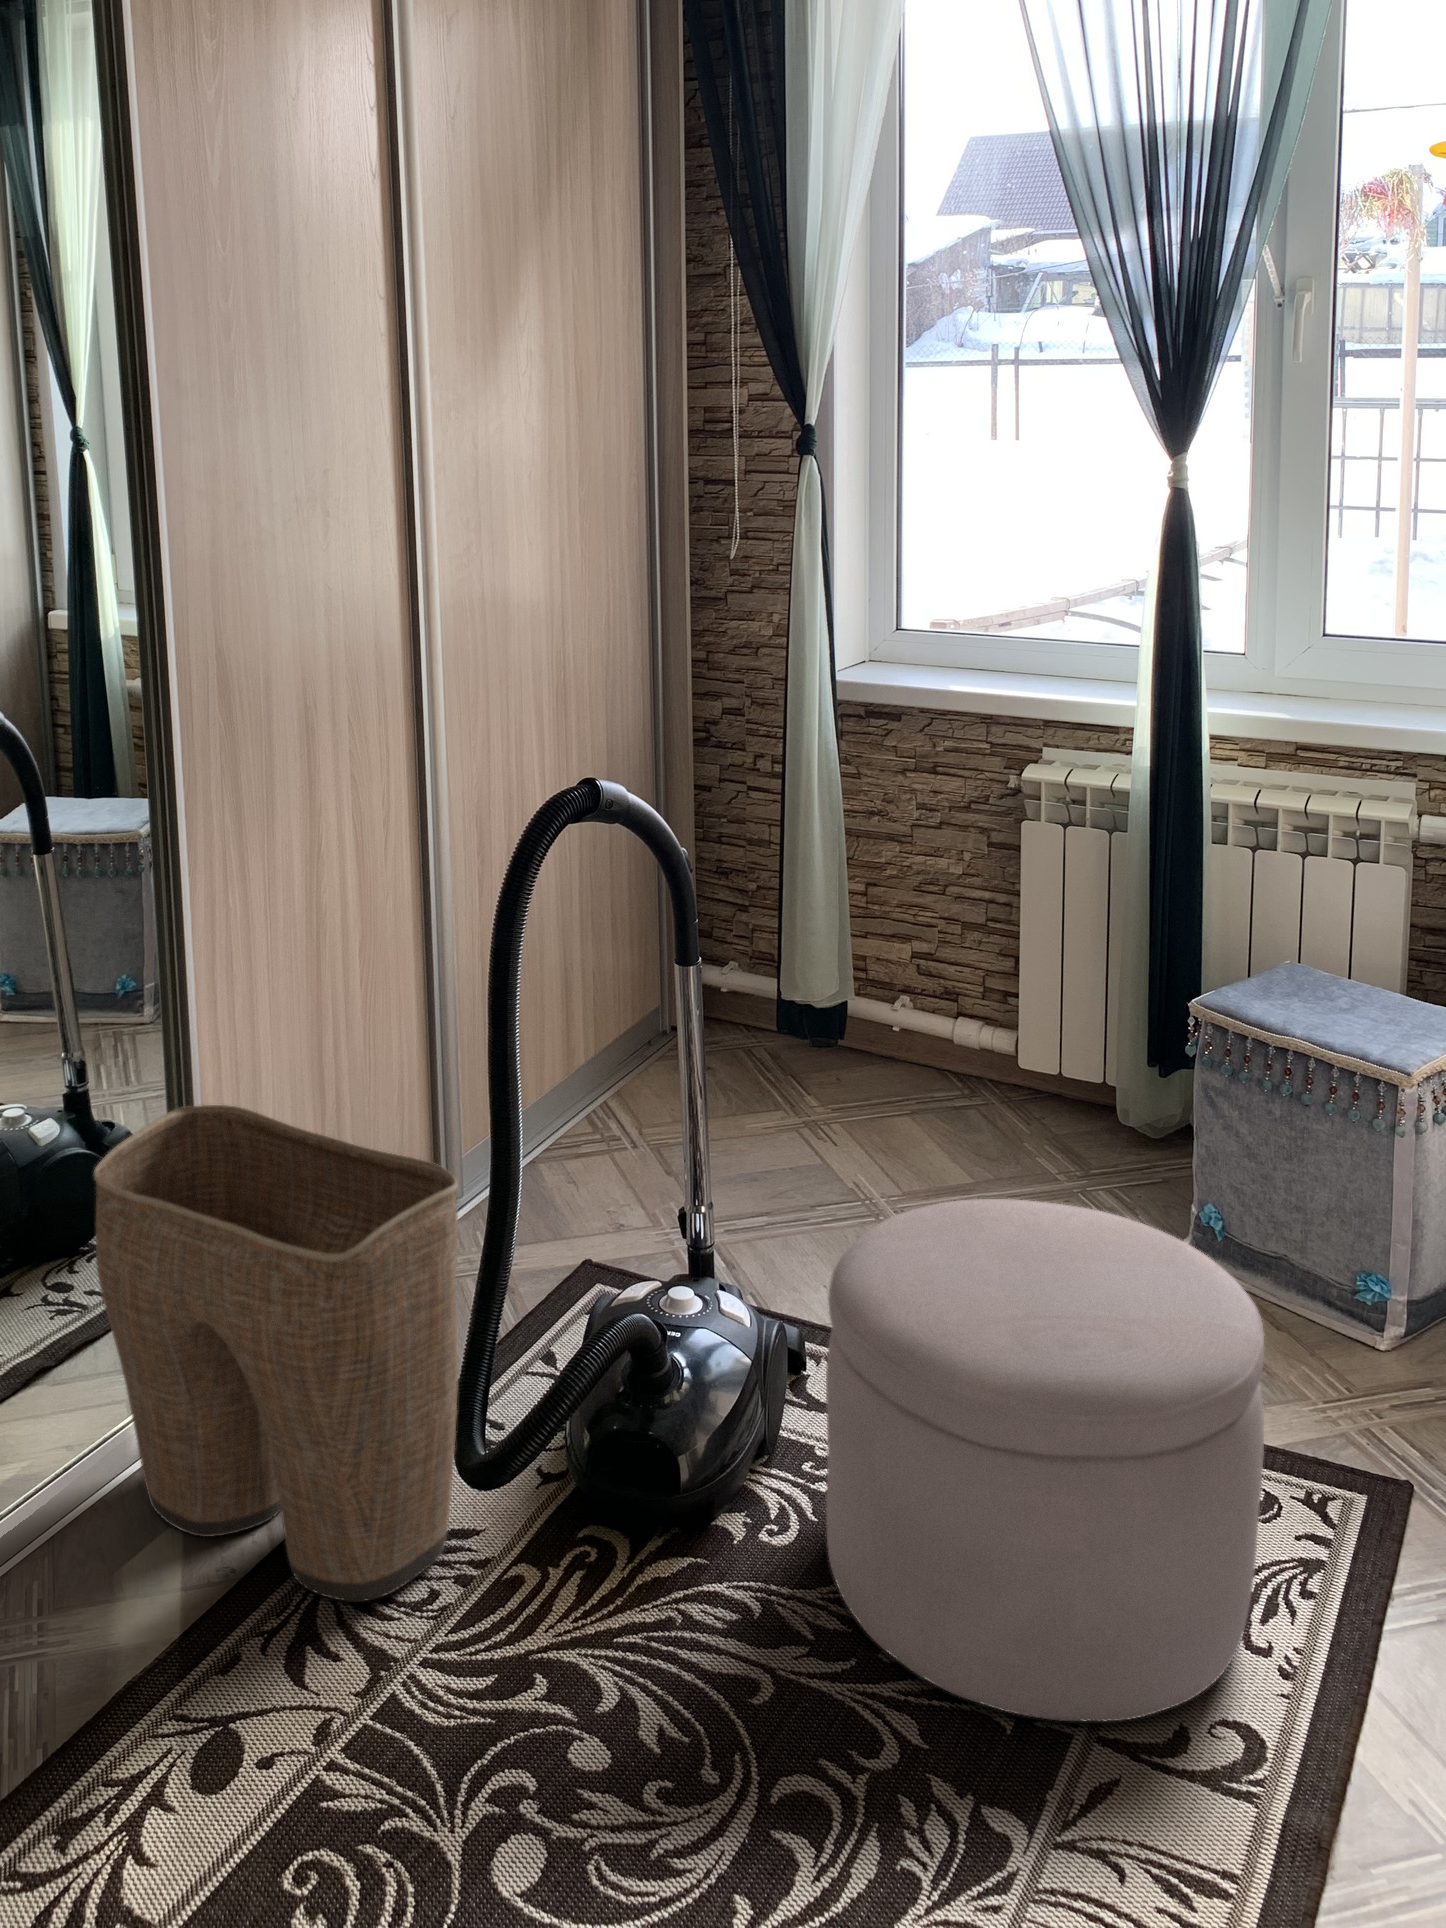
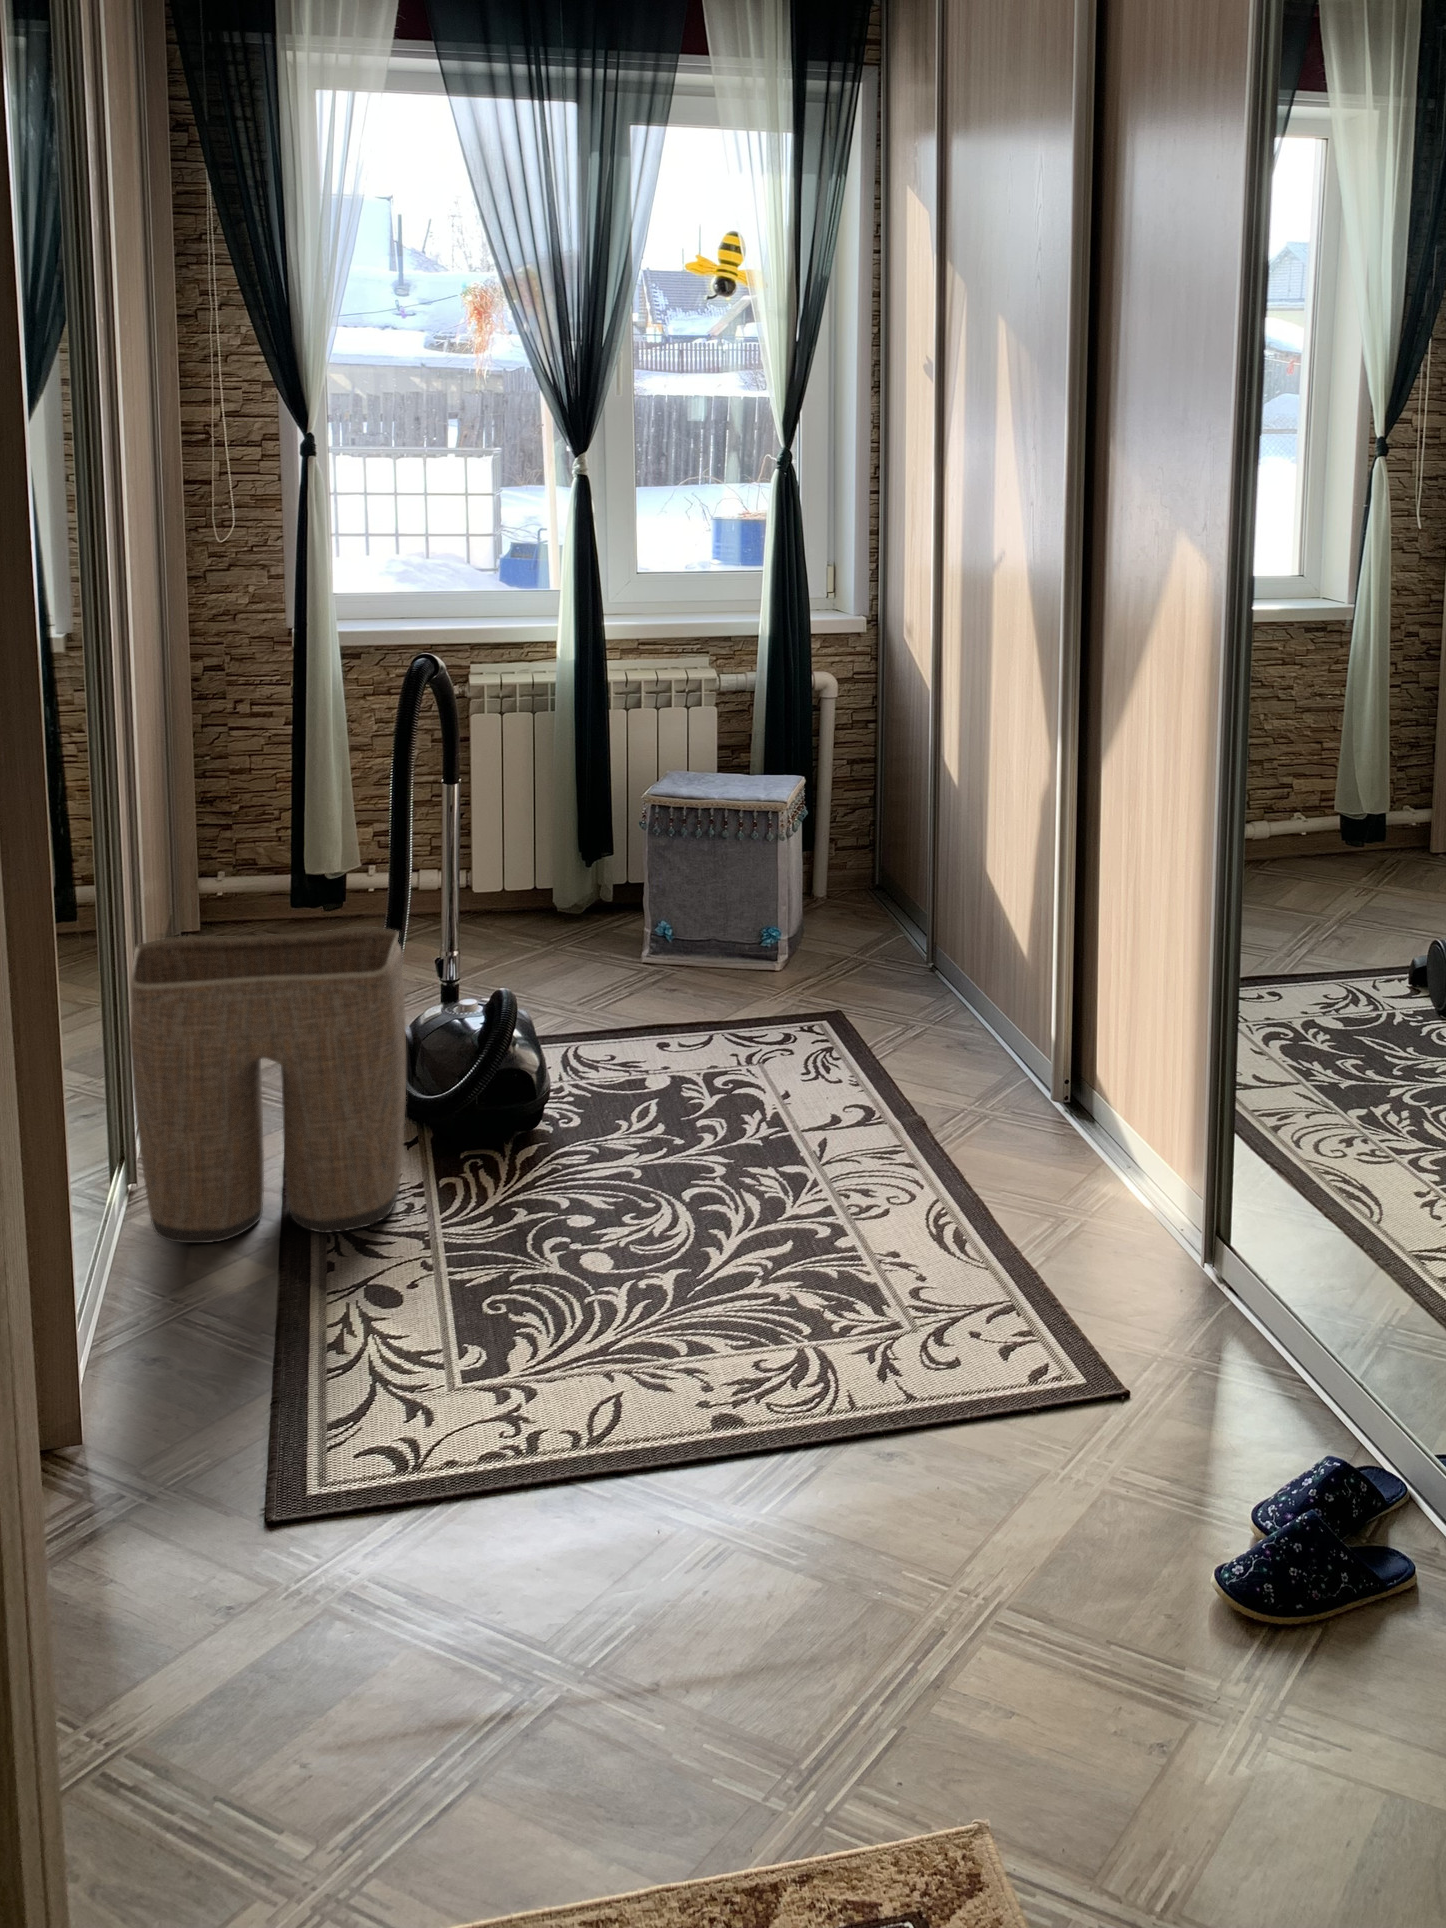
ottoman: present [826,1199,1264,1721] -> none [595,886,837,1142]

